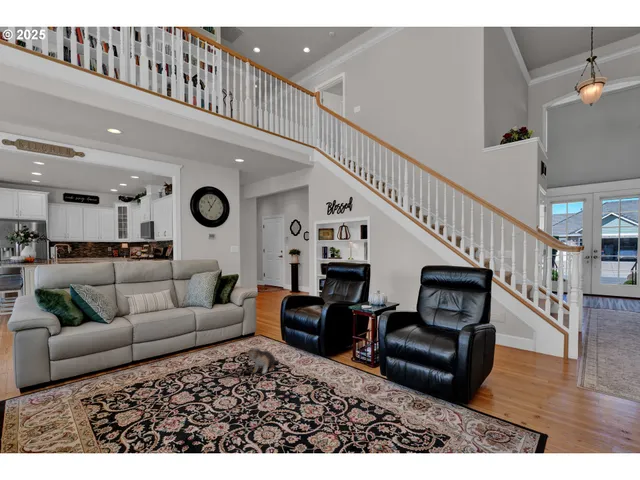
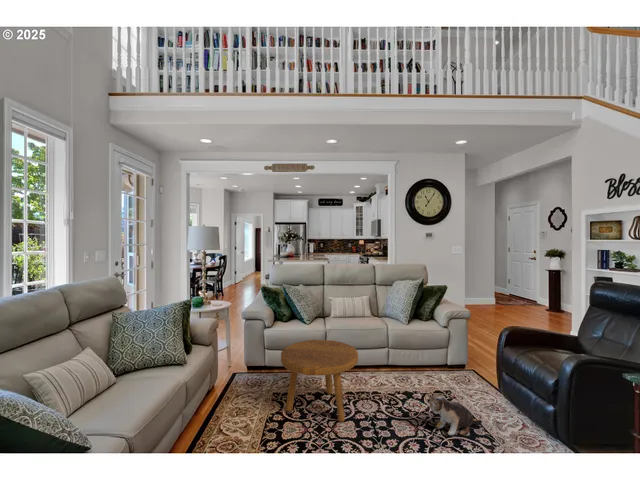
footstool: none [101,329,187,406] -> present [281,340,358,422]

